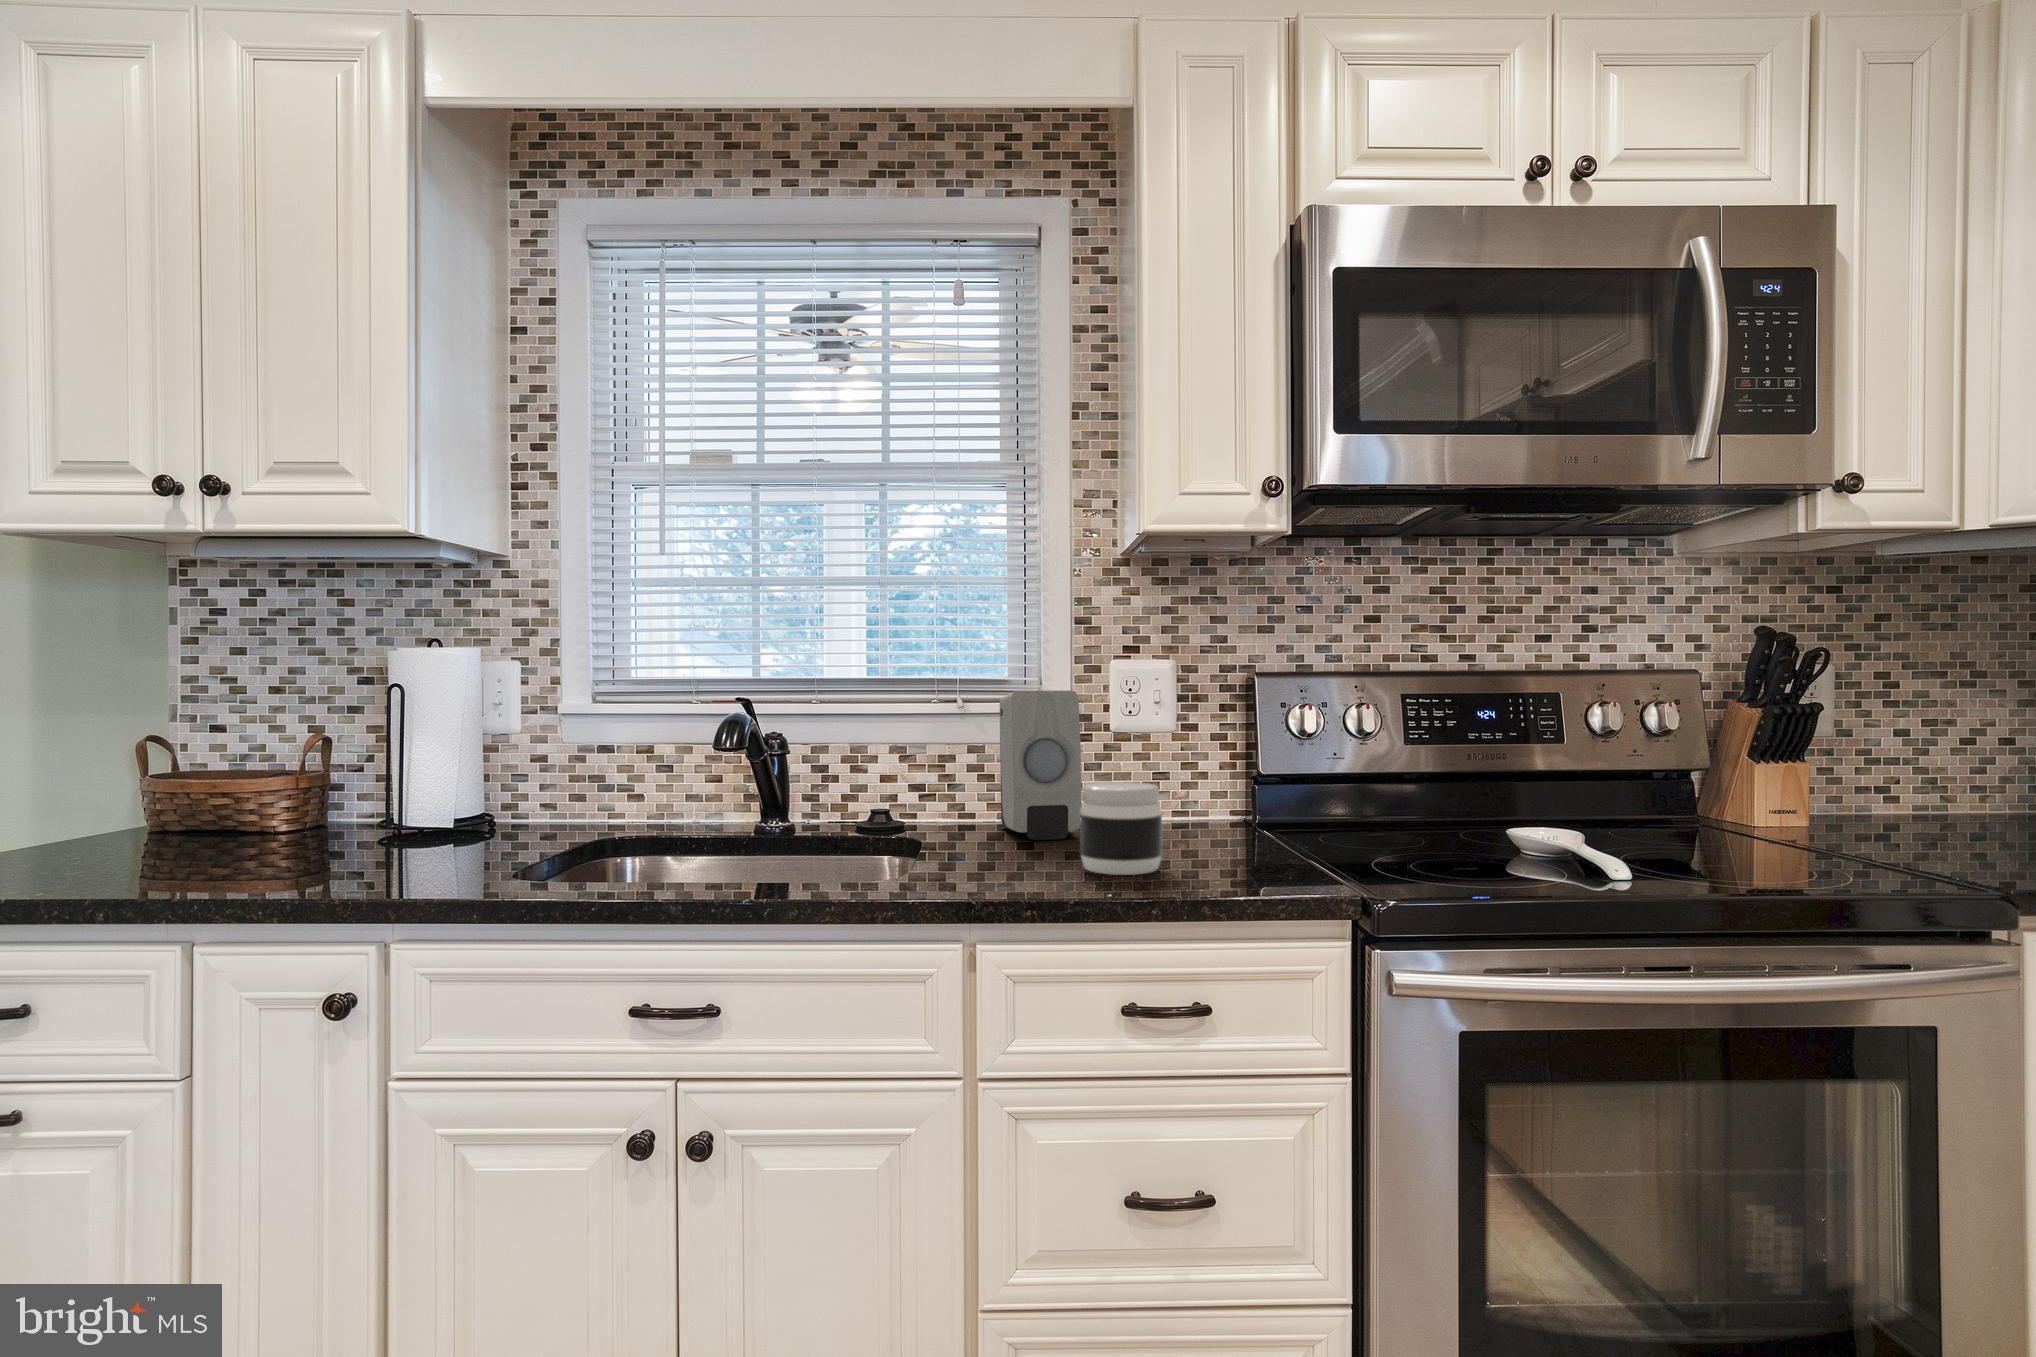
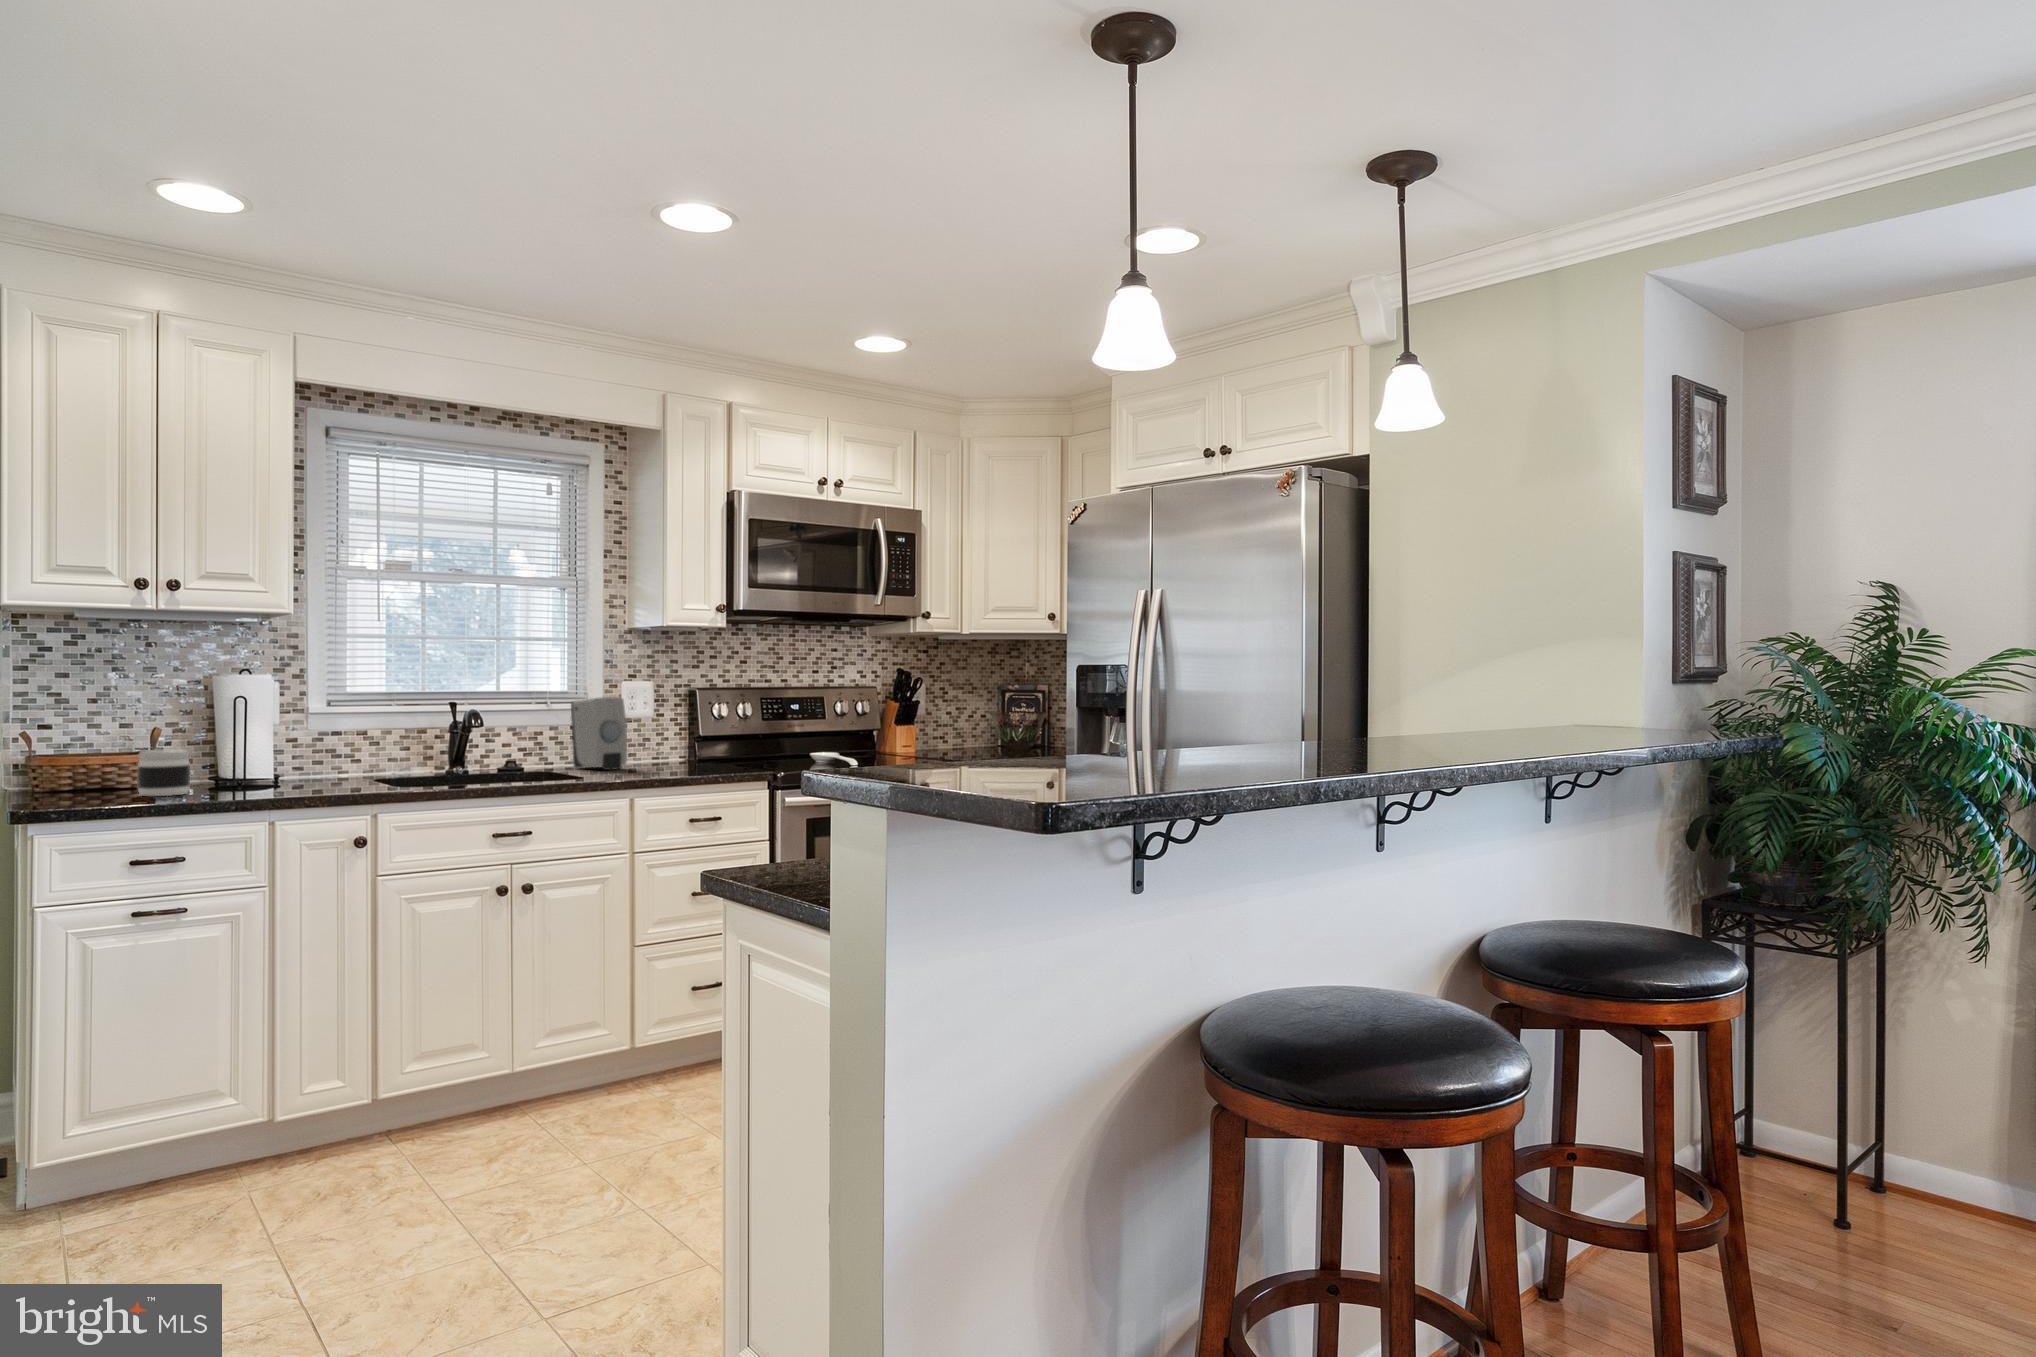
jar: present [1080,782,1162,875] -> present [137,749,190,796]

